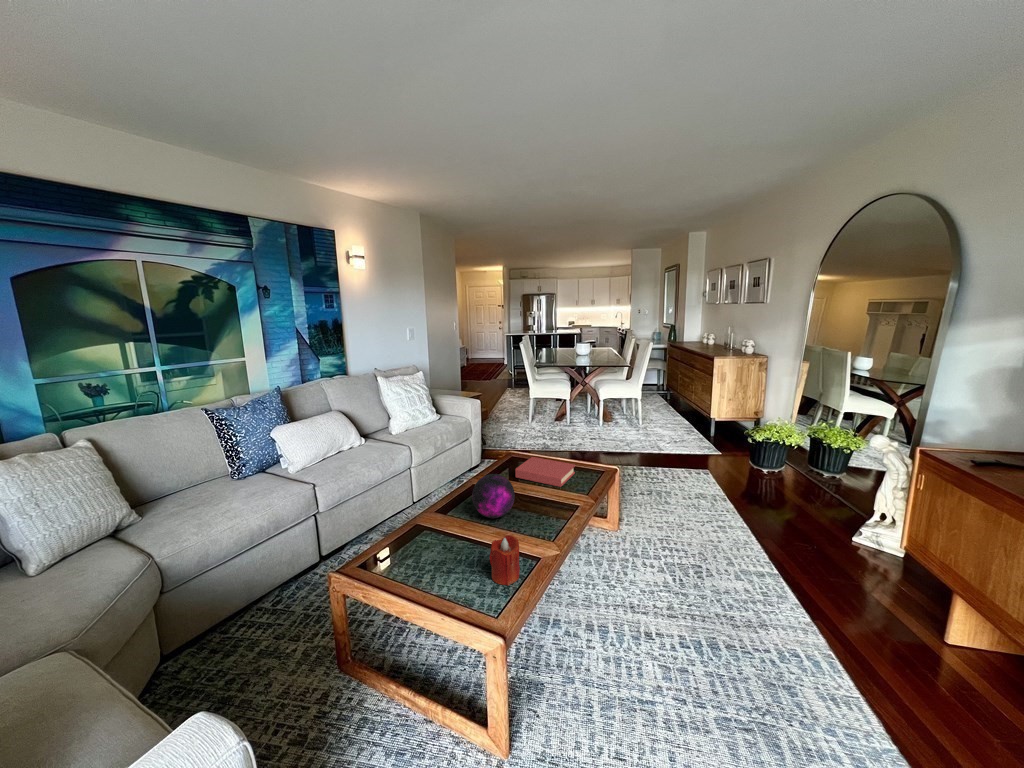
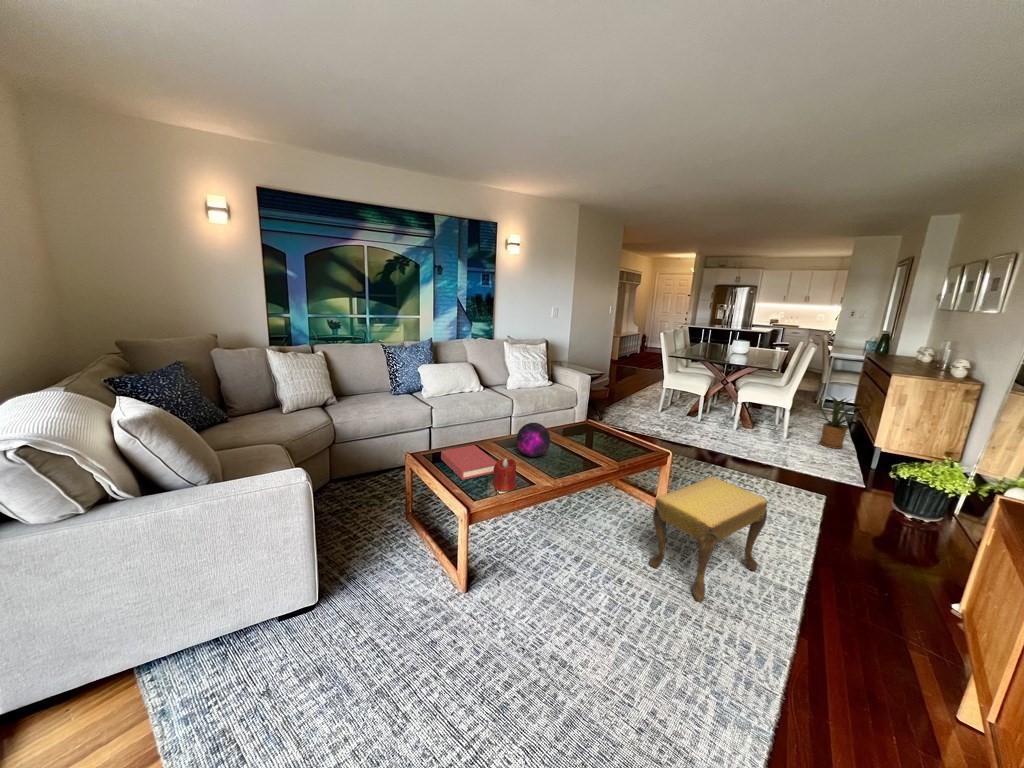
house plant: none [658,380,700,425] -> present [819,395,861,449]
hardback book: present [515,457,575,487] -> present [441,445,497,480]
footstool: none [654,484,736,622] -> present [650,477,767,602]

